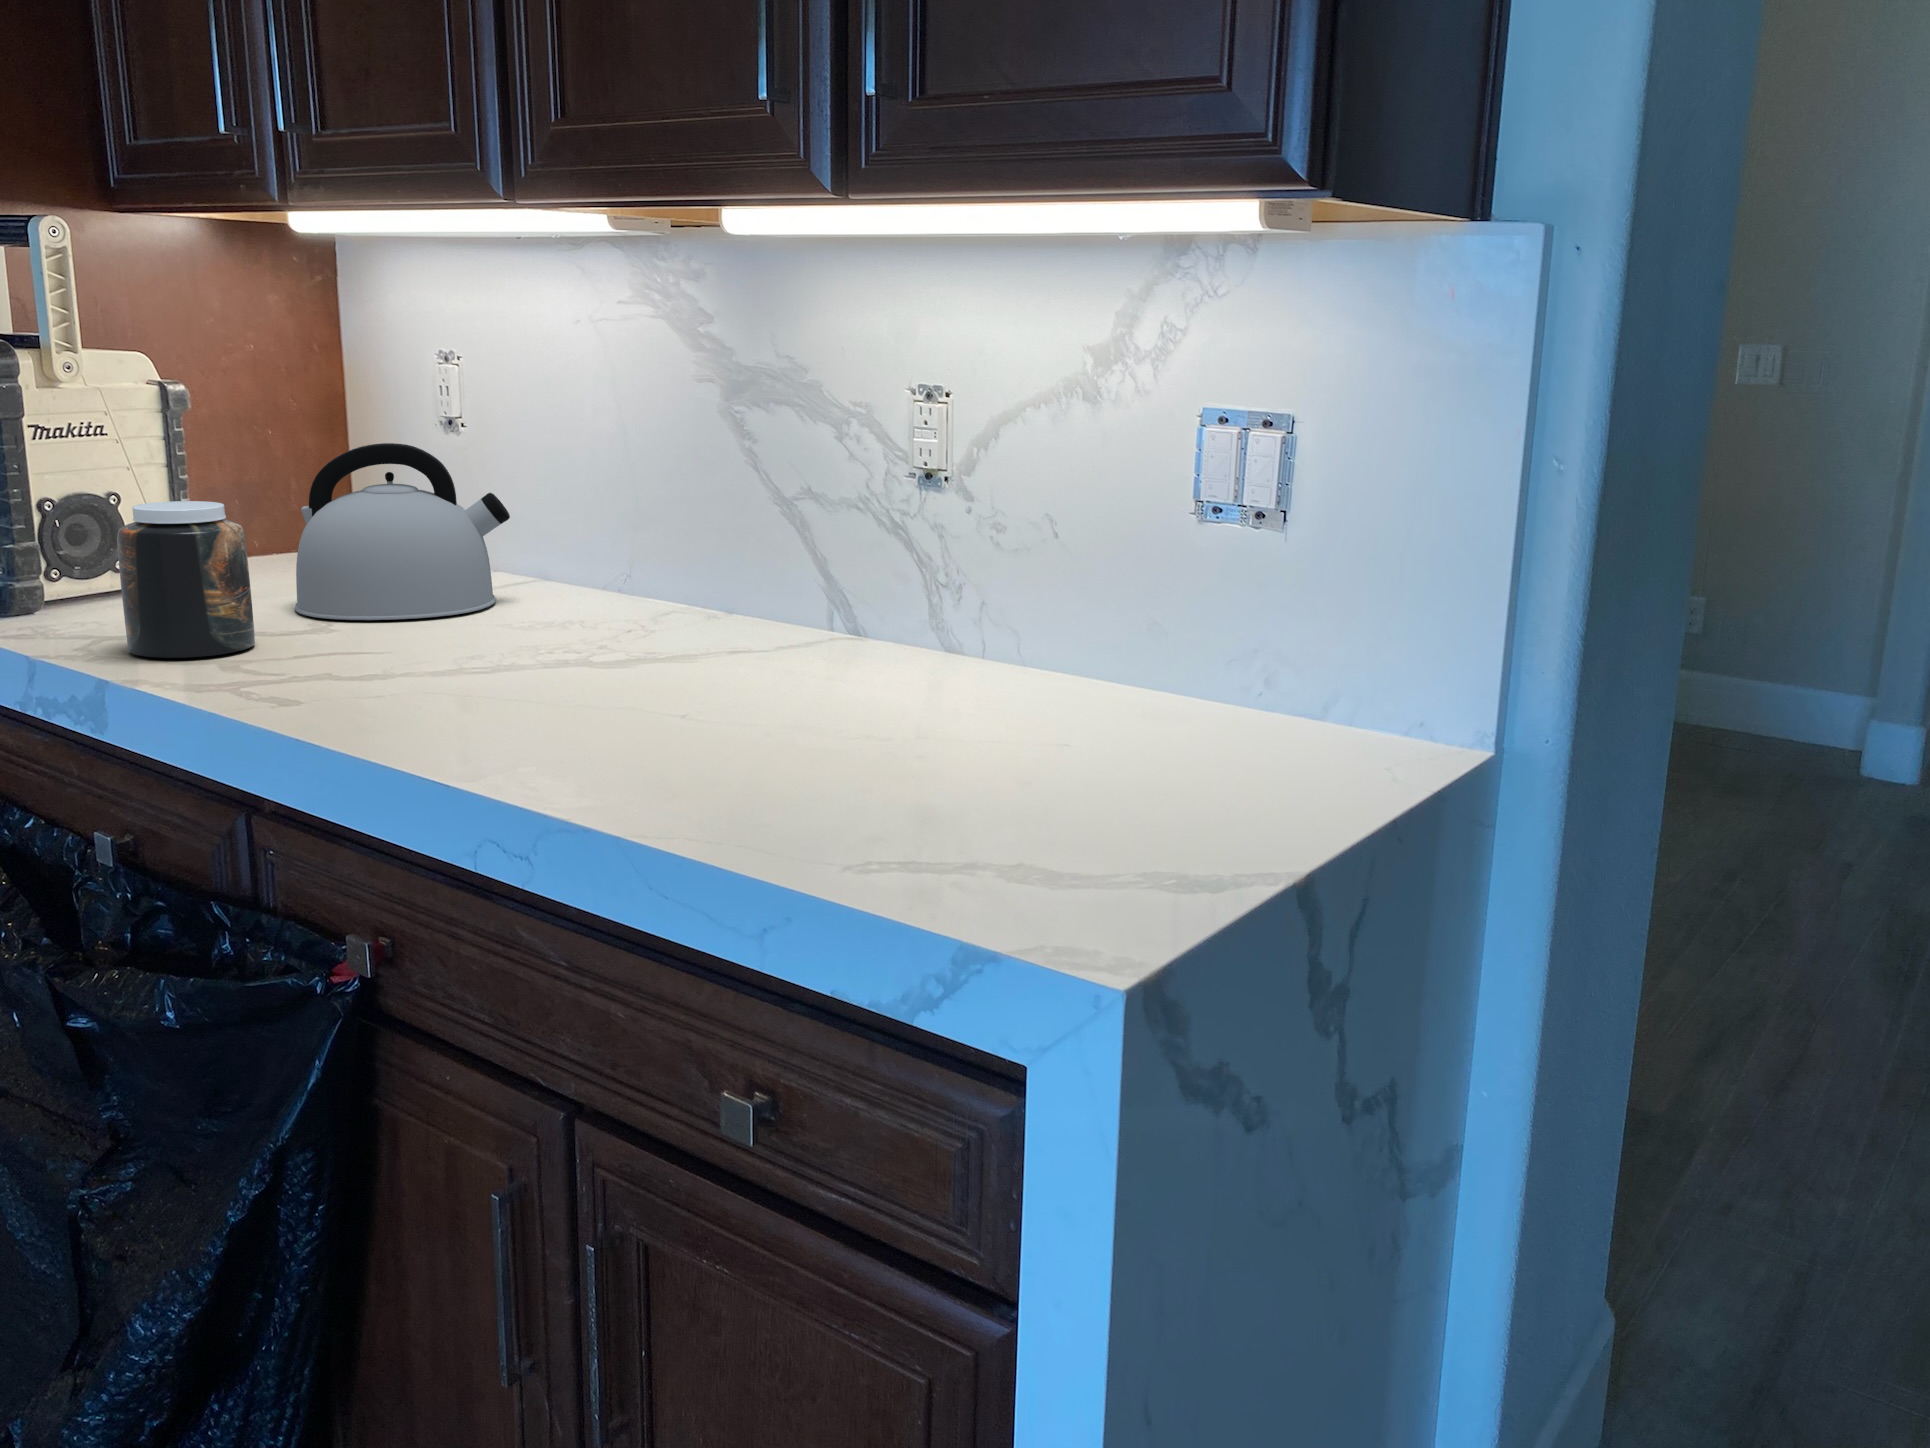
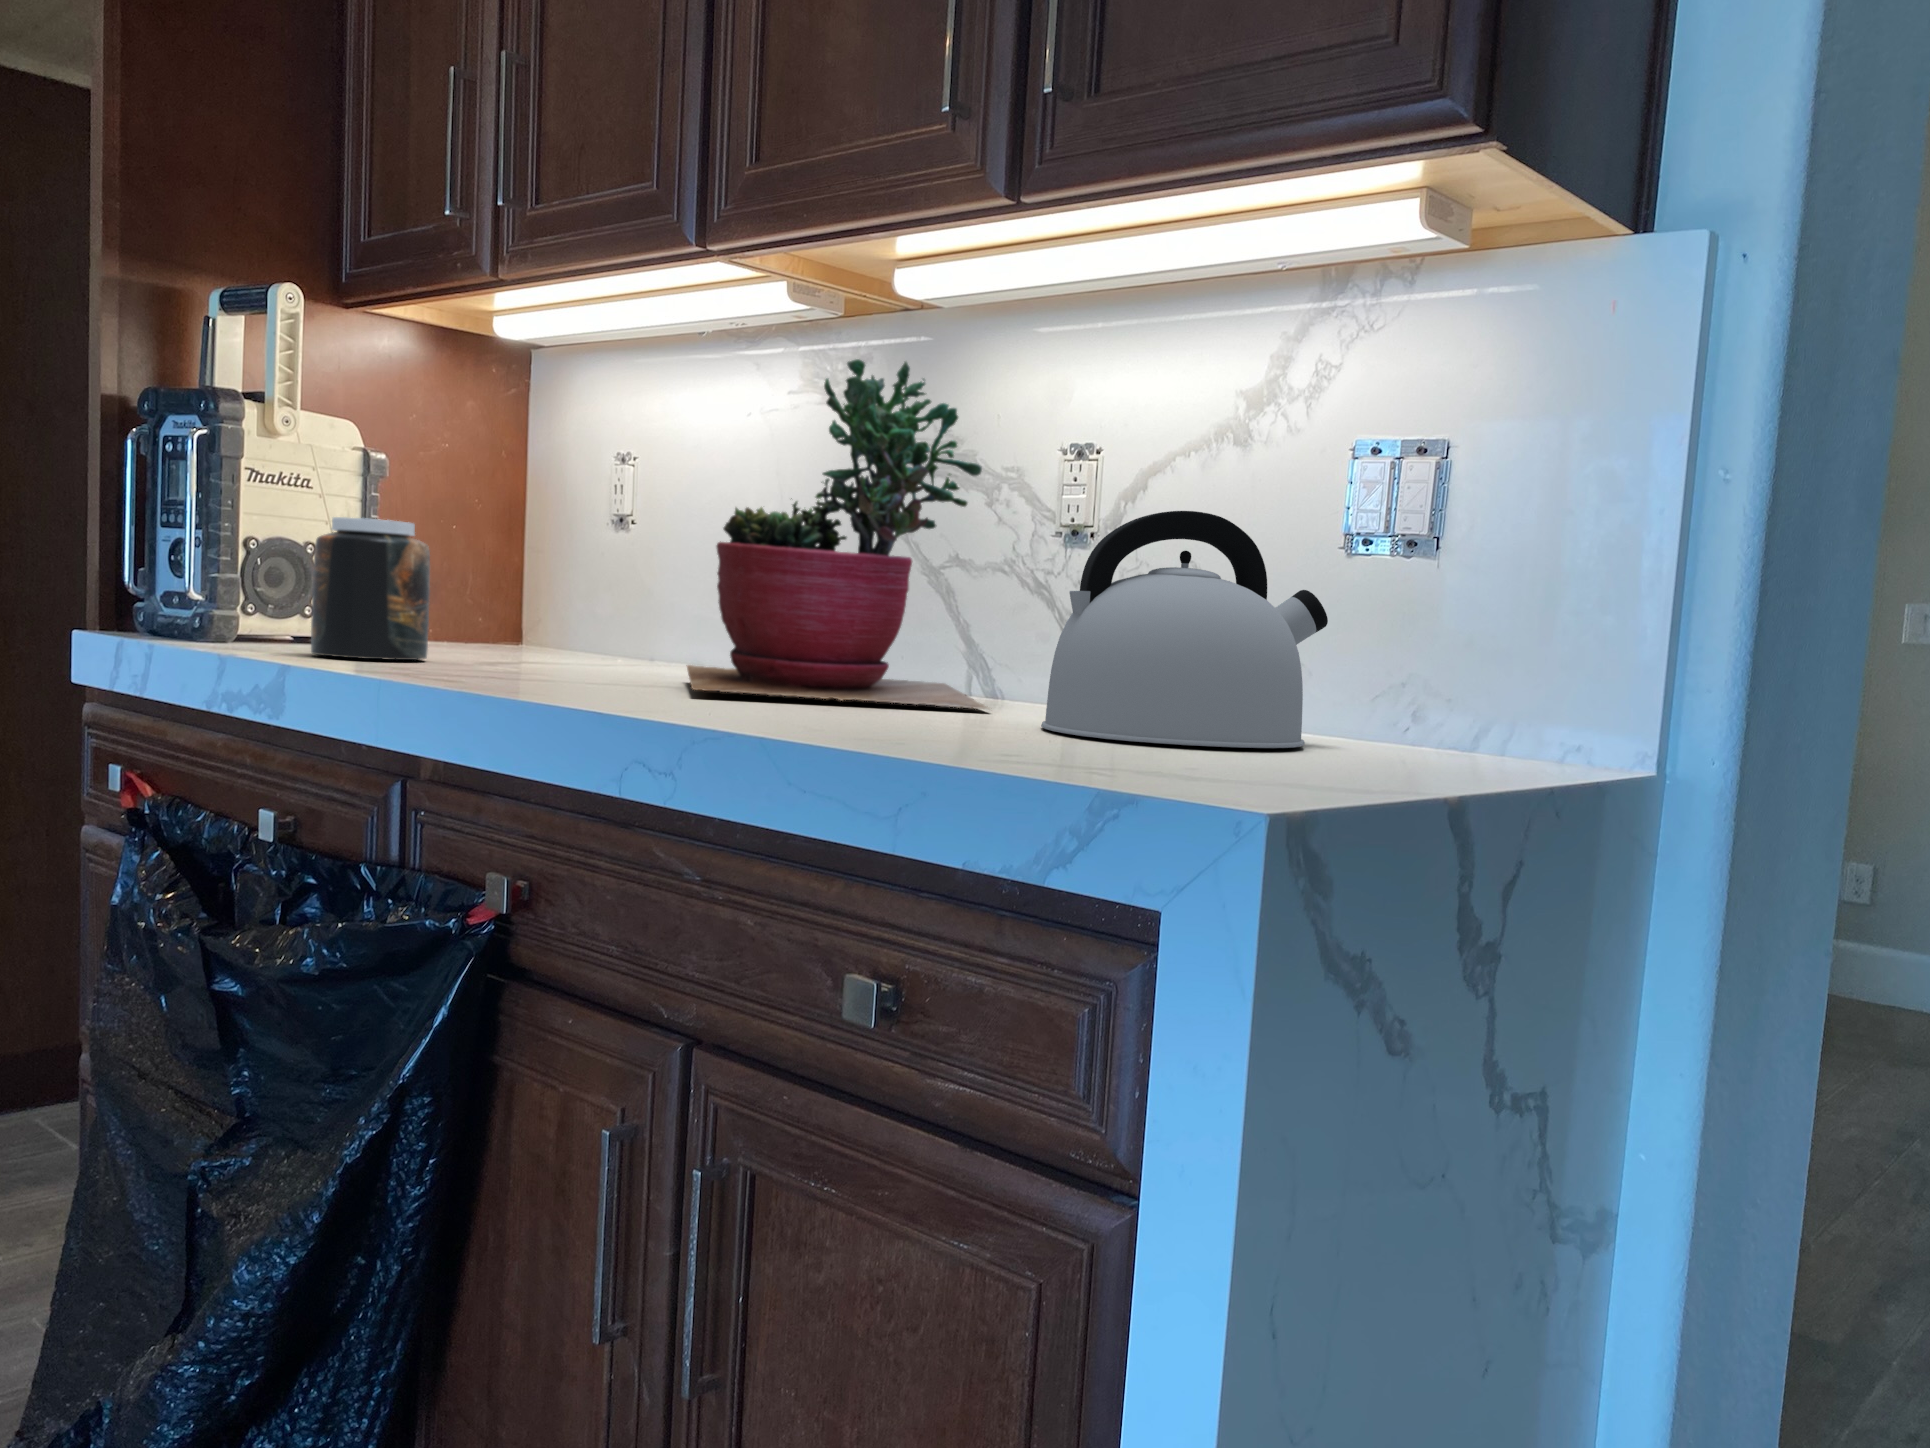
succulent plant: none [525,324,848,711] -> present [687,359,990,710]
kettle: present [295,443,510,620] -> present [1041,511,1328,748]

